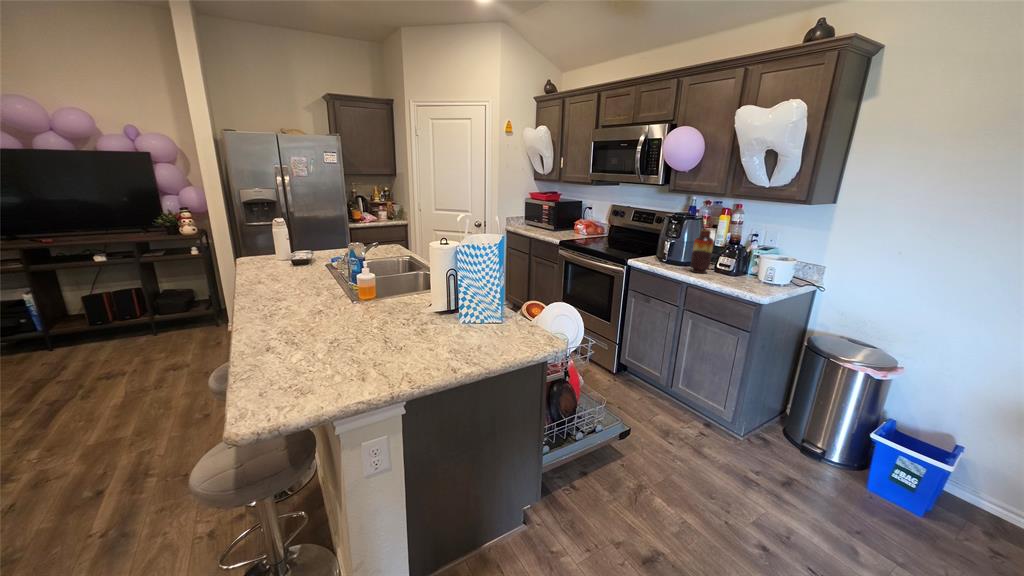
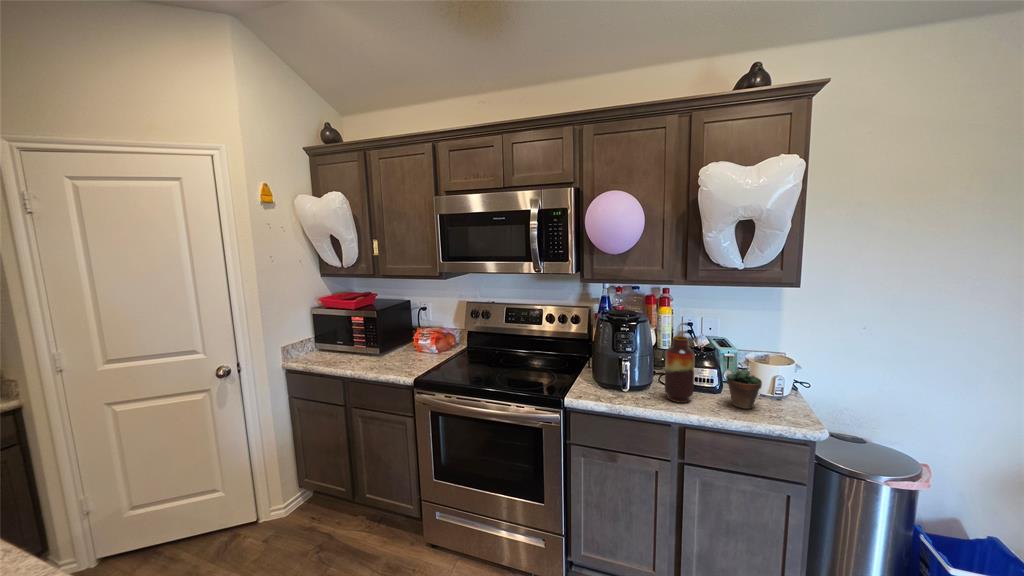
succulent plant: none [726,247,752,282] -> present [726,359,762,409]

